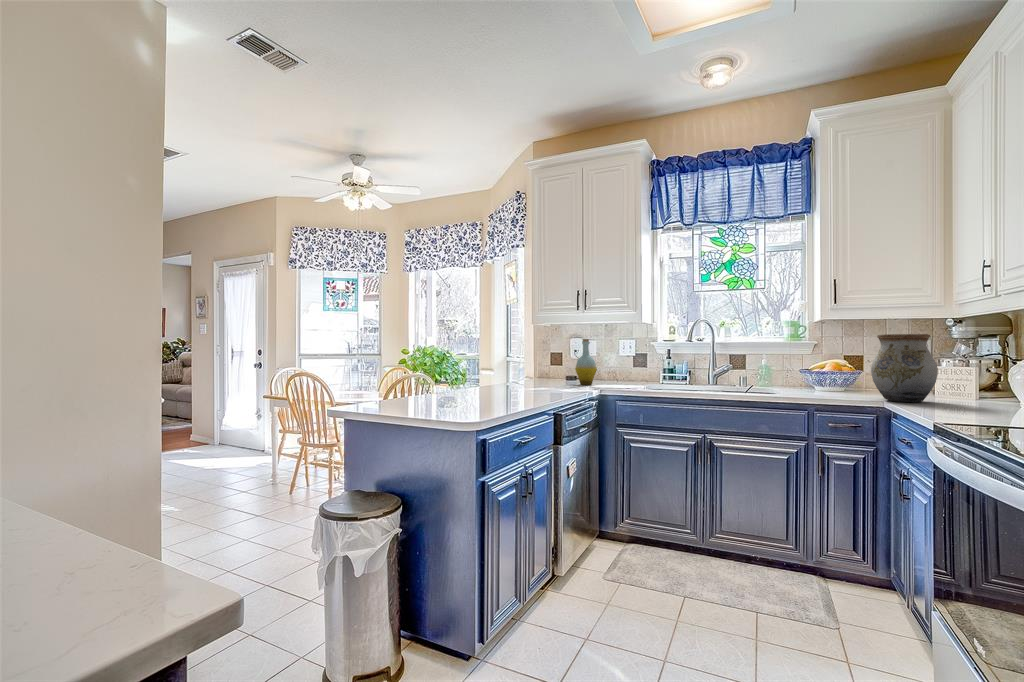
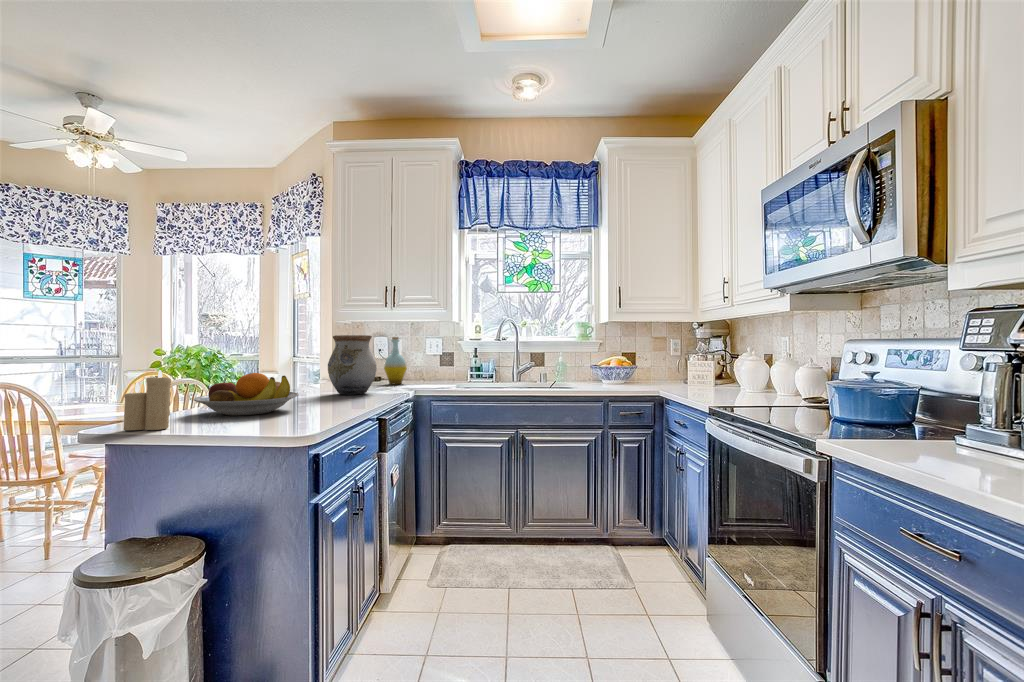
vase: present [871,334,938,402] -> present [328,335,377,395]
candle: none [359,364,388,410] -> present [124,370,171,430]
fruit bowl: none [407,369,484,403] -> present [193,373,299,415]

